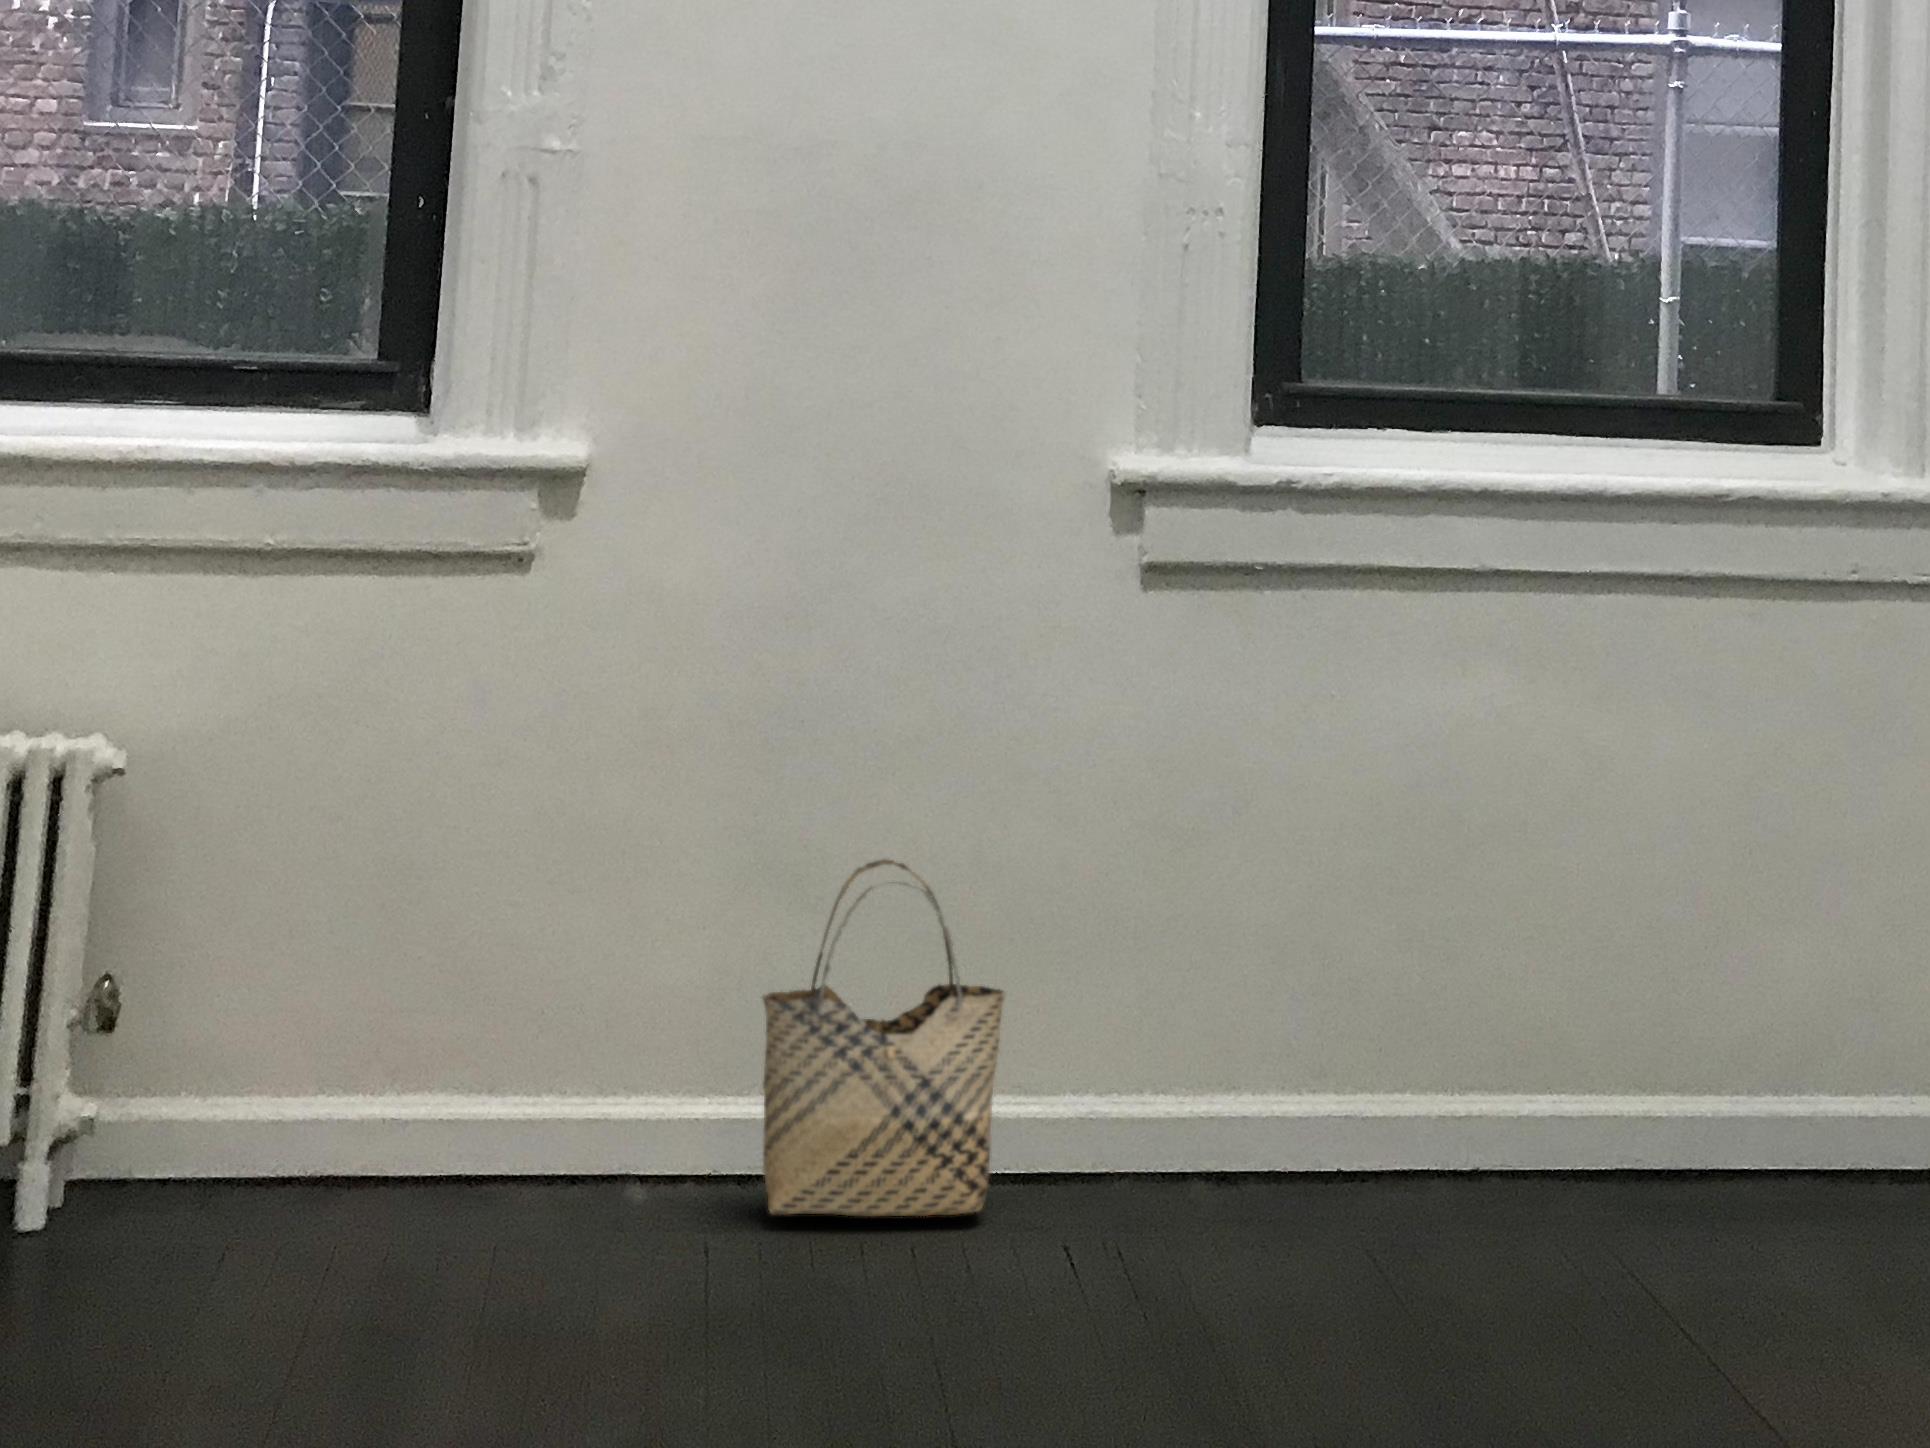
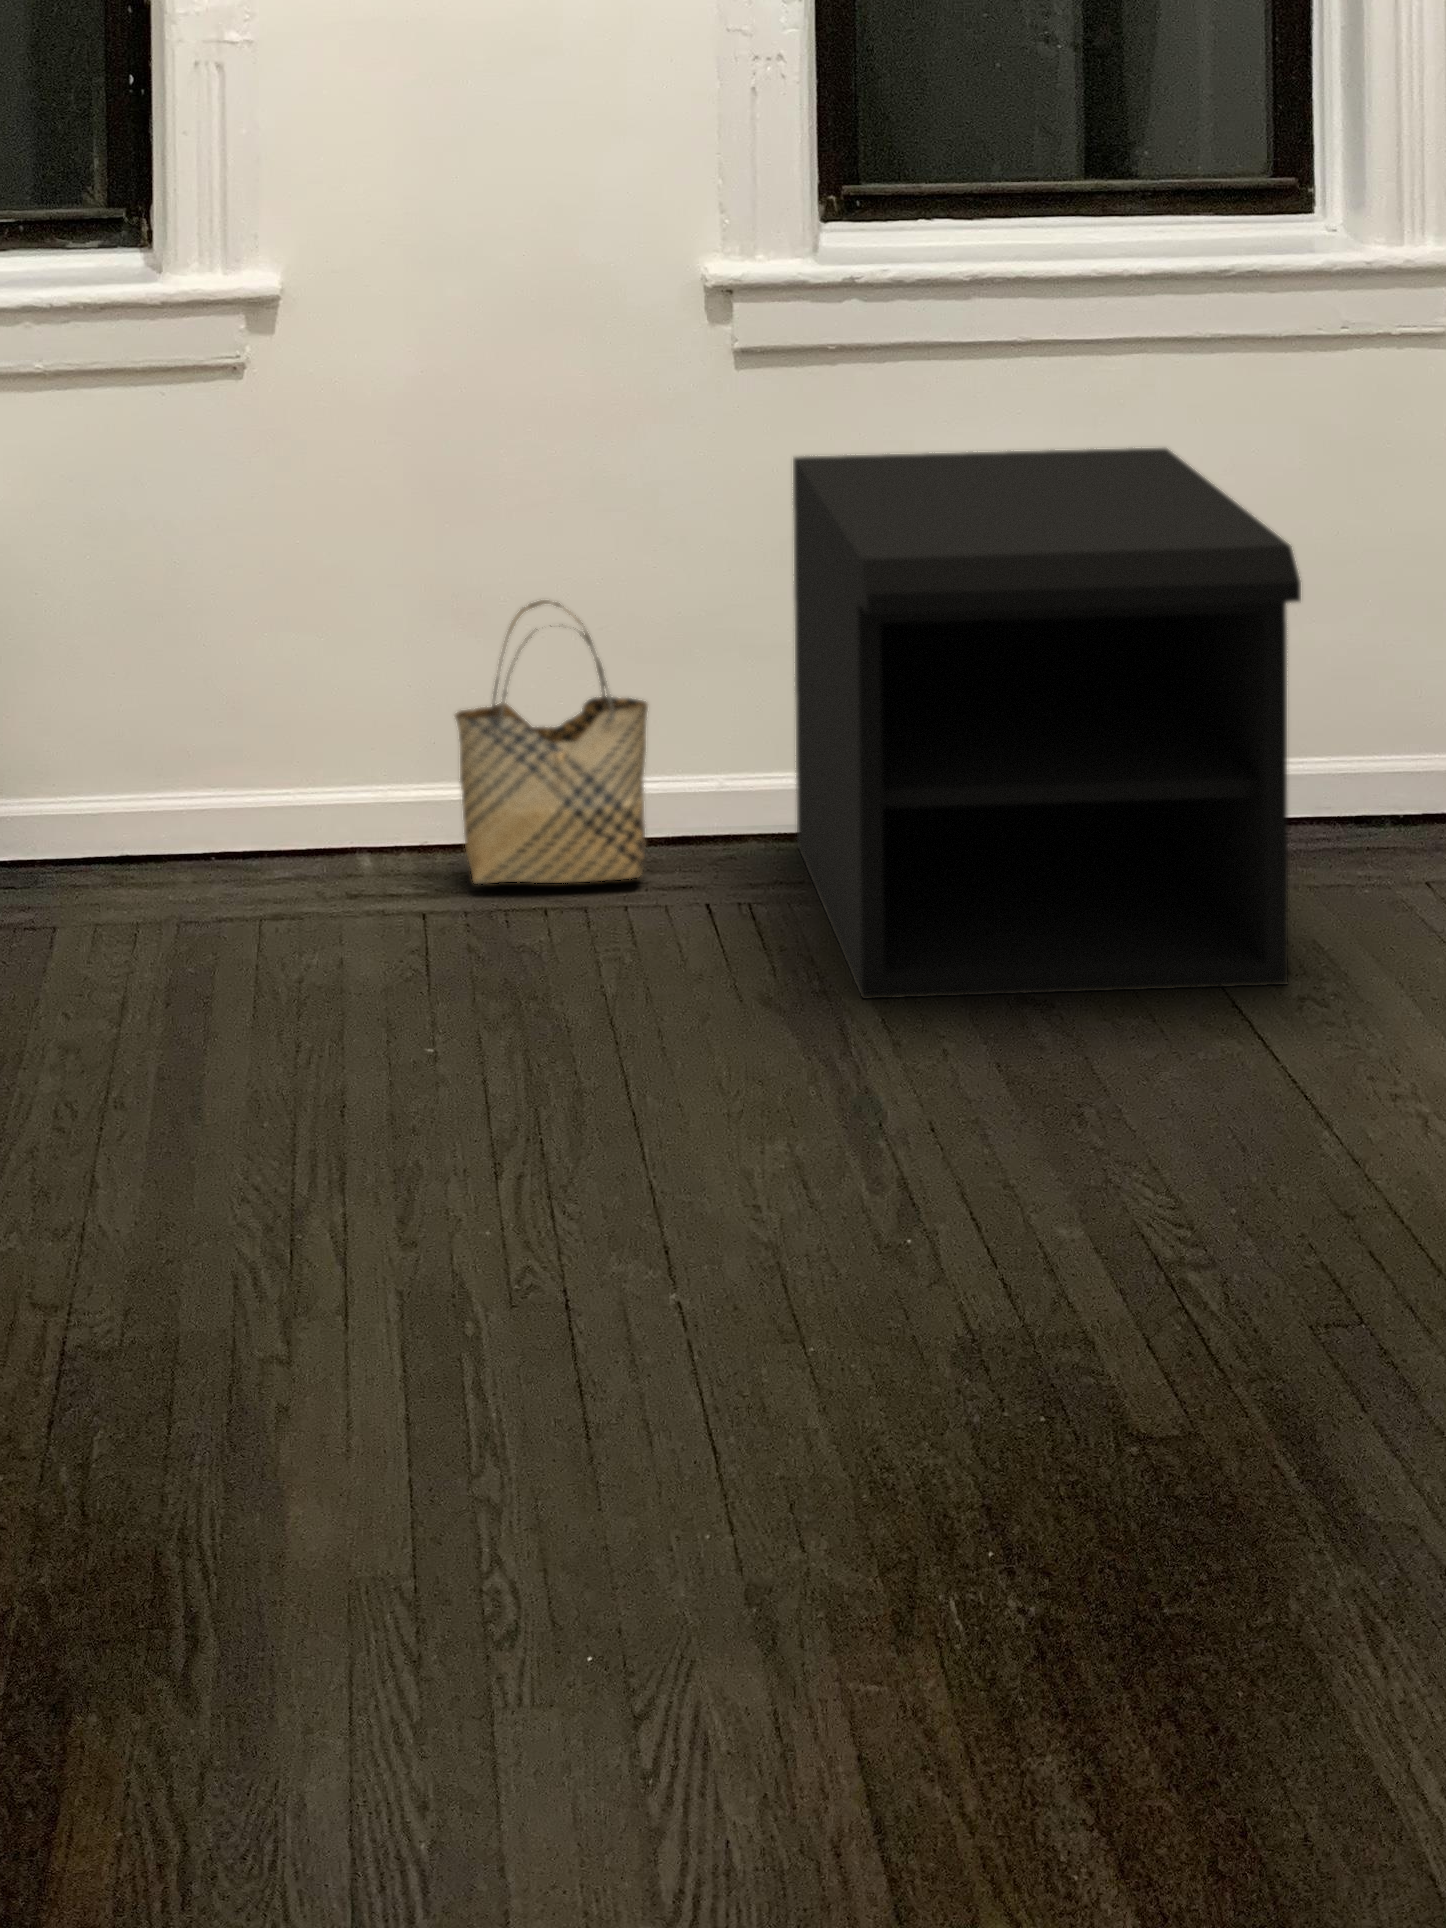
nightstand: none [1178,694,1800,1354] -> present [793,448,1301,998]

